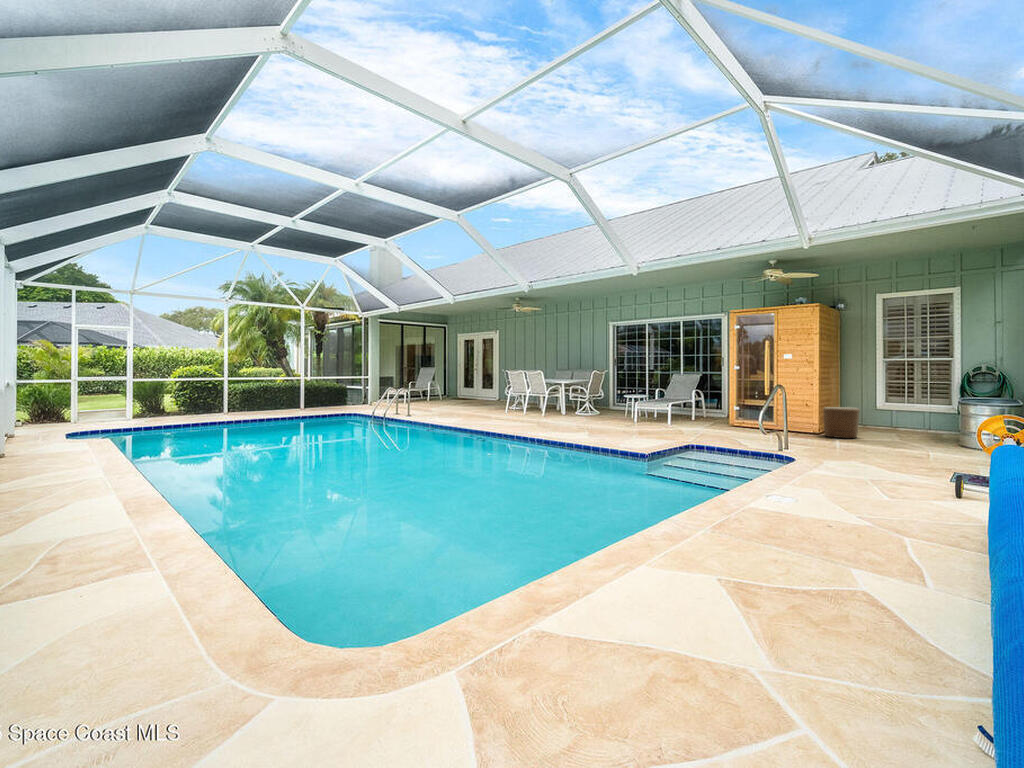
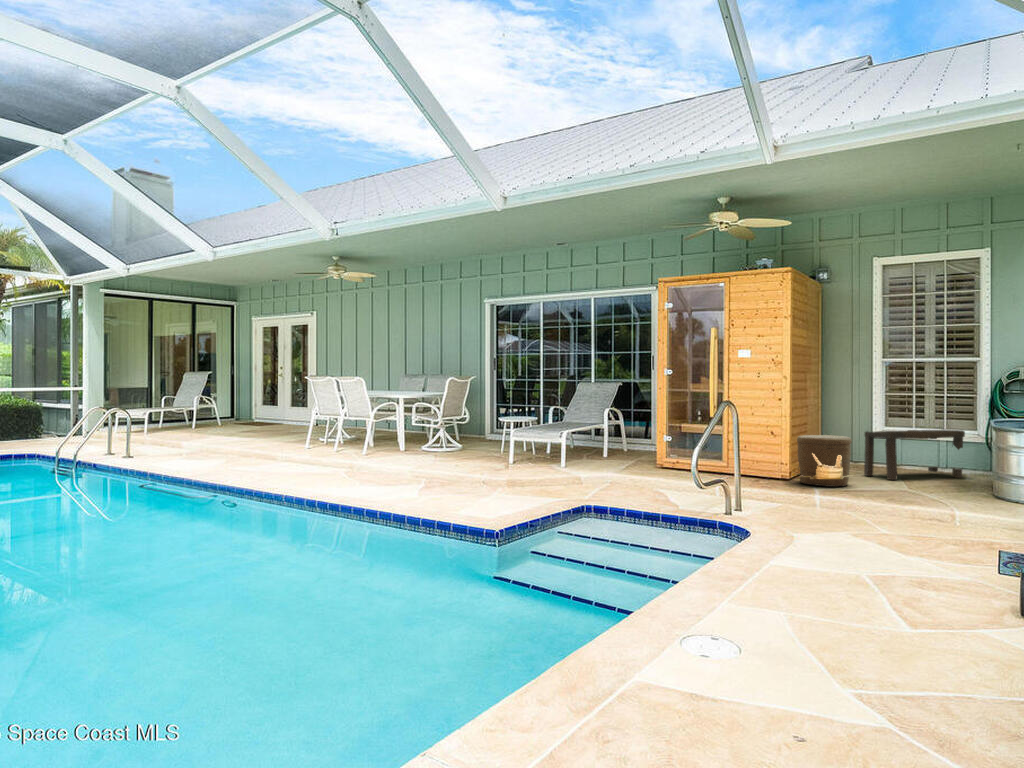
bench: none [869,404,941,436] -> present [864,430,965,480]

